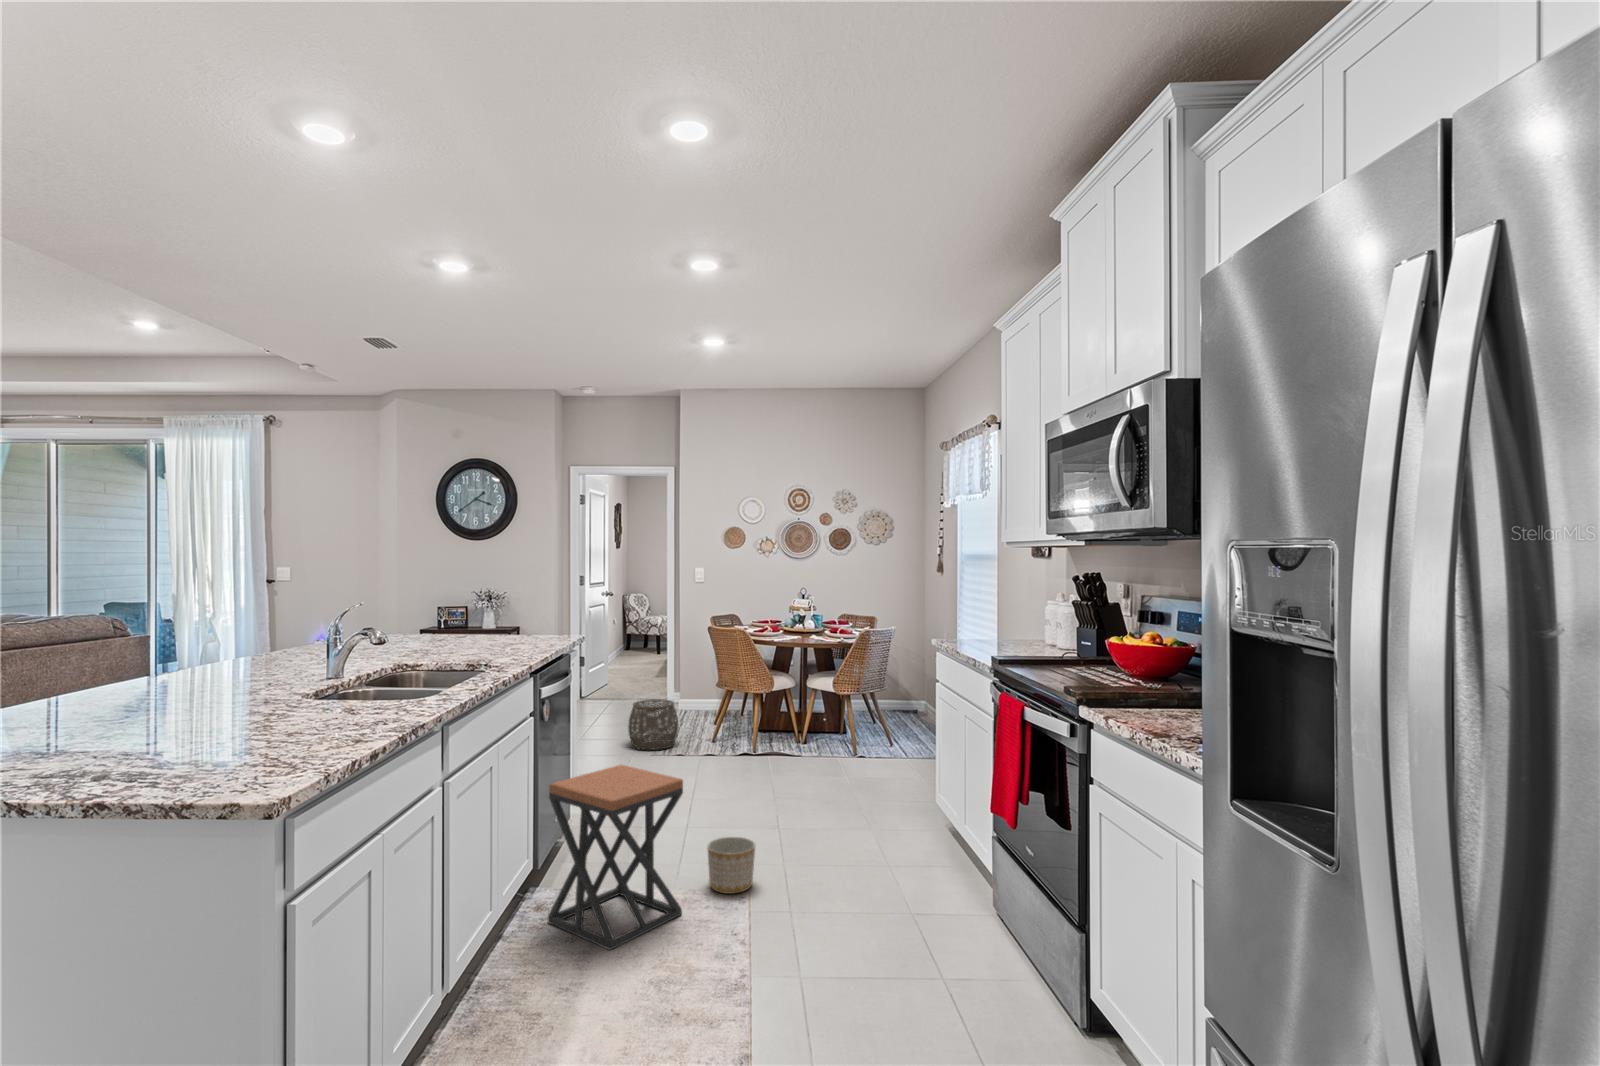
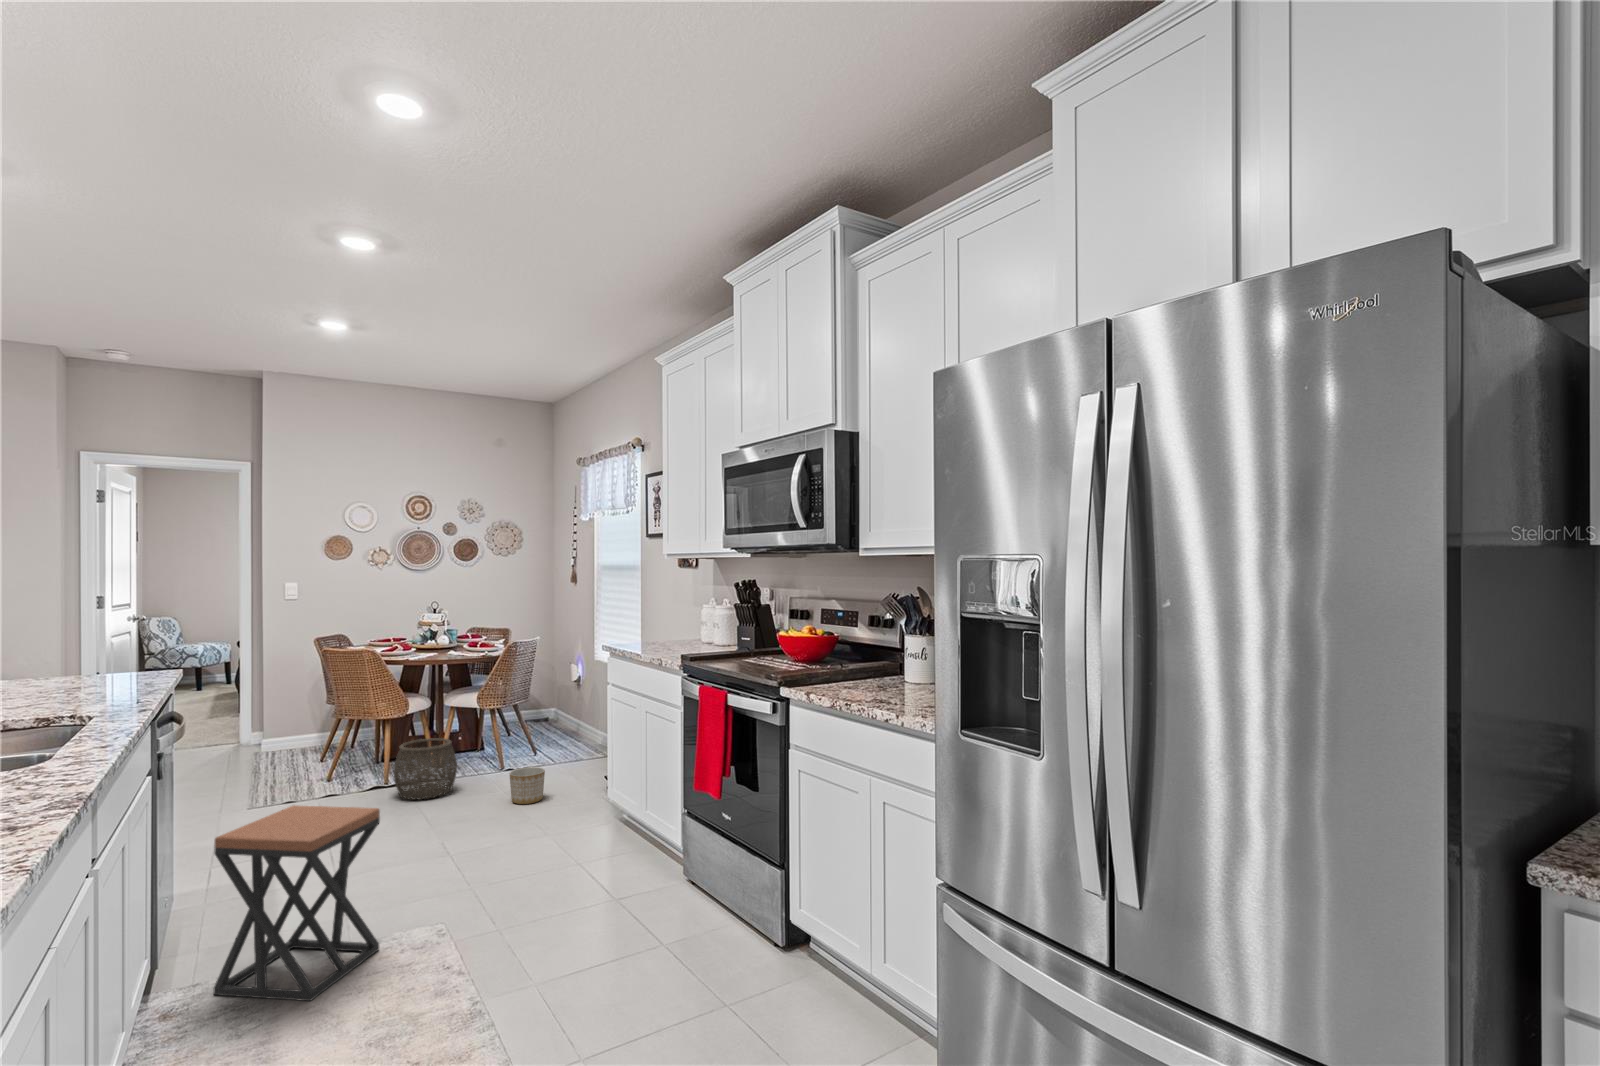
woven basket: present [628,699,678,750] -> present [394,738,457,800]
planter: present [707,837,755,894] -> present [509,767,545,804]

